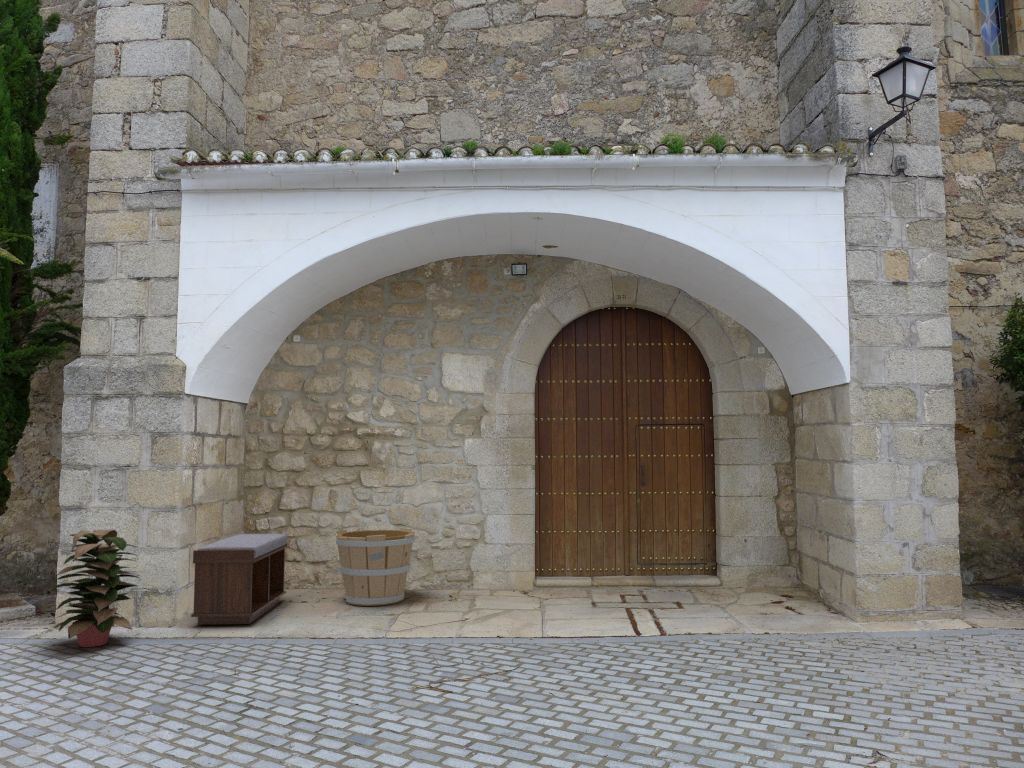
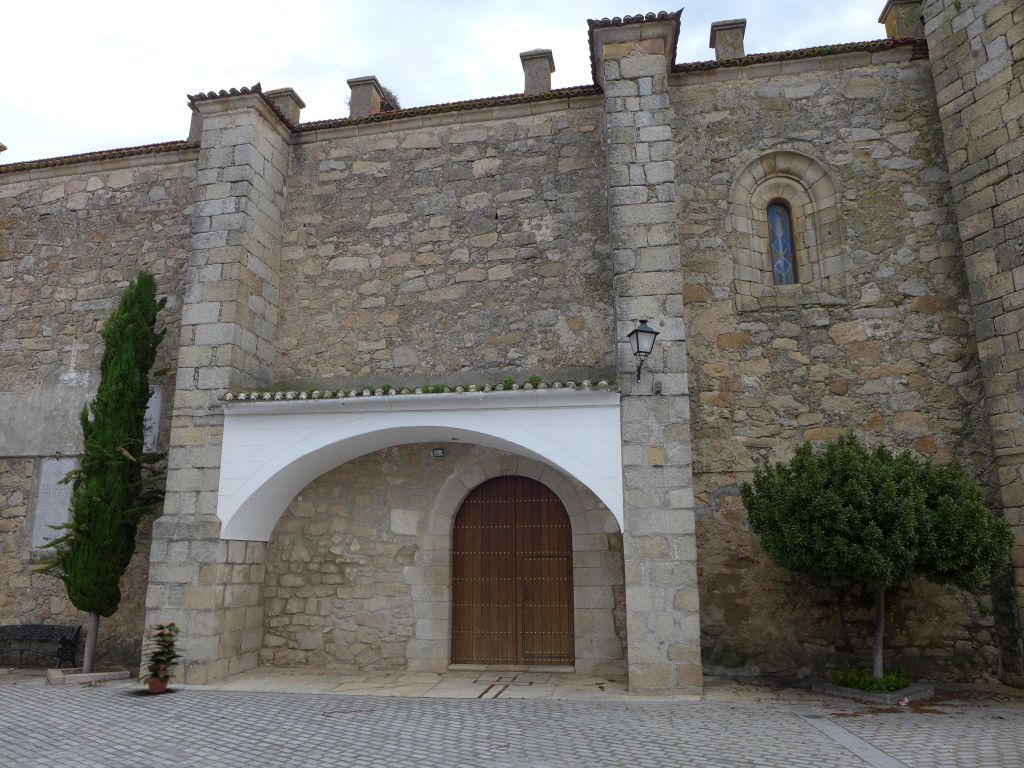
wooden bucket: present [335,528,416,606] -> none [312,626,366,677]
bench: present [191,534,288,625] -> none [216,629,285,684]

